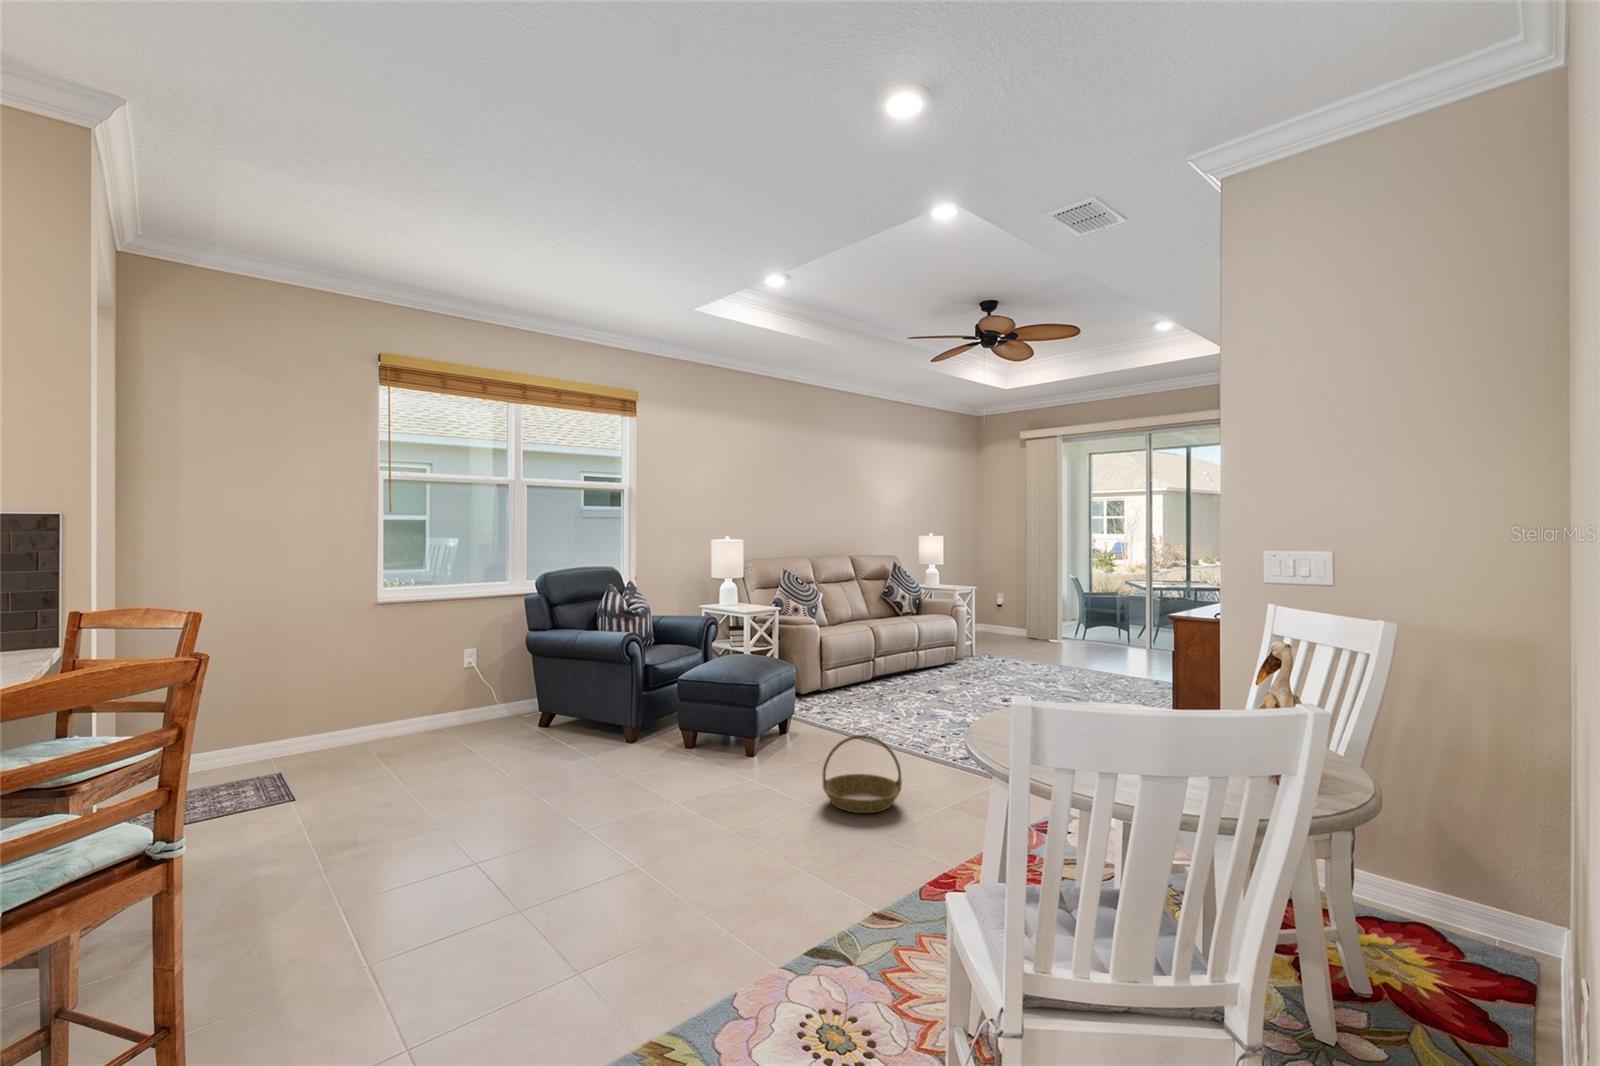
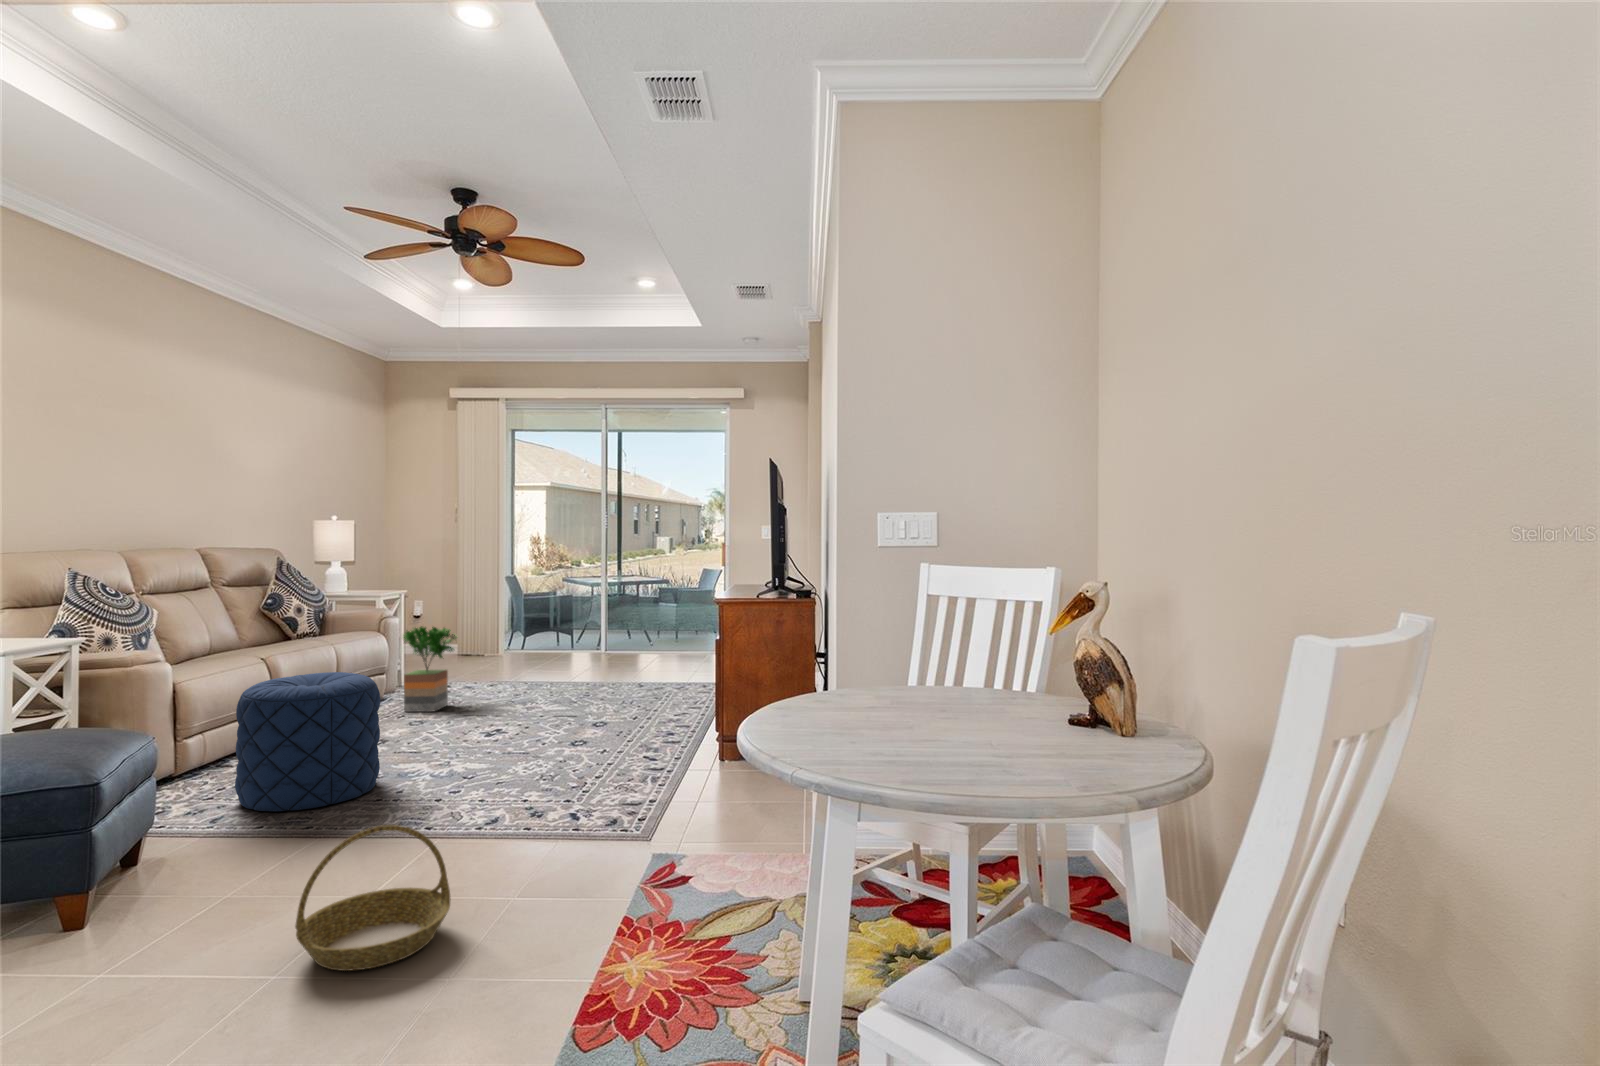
potted tree: none [961,614,1001,678] -> present [403,626,457,712]
pouf: none [841,641,918,725] -> present [235,672,380,811]

